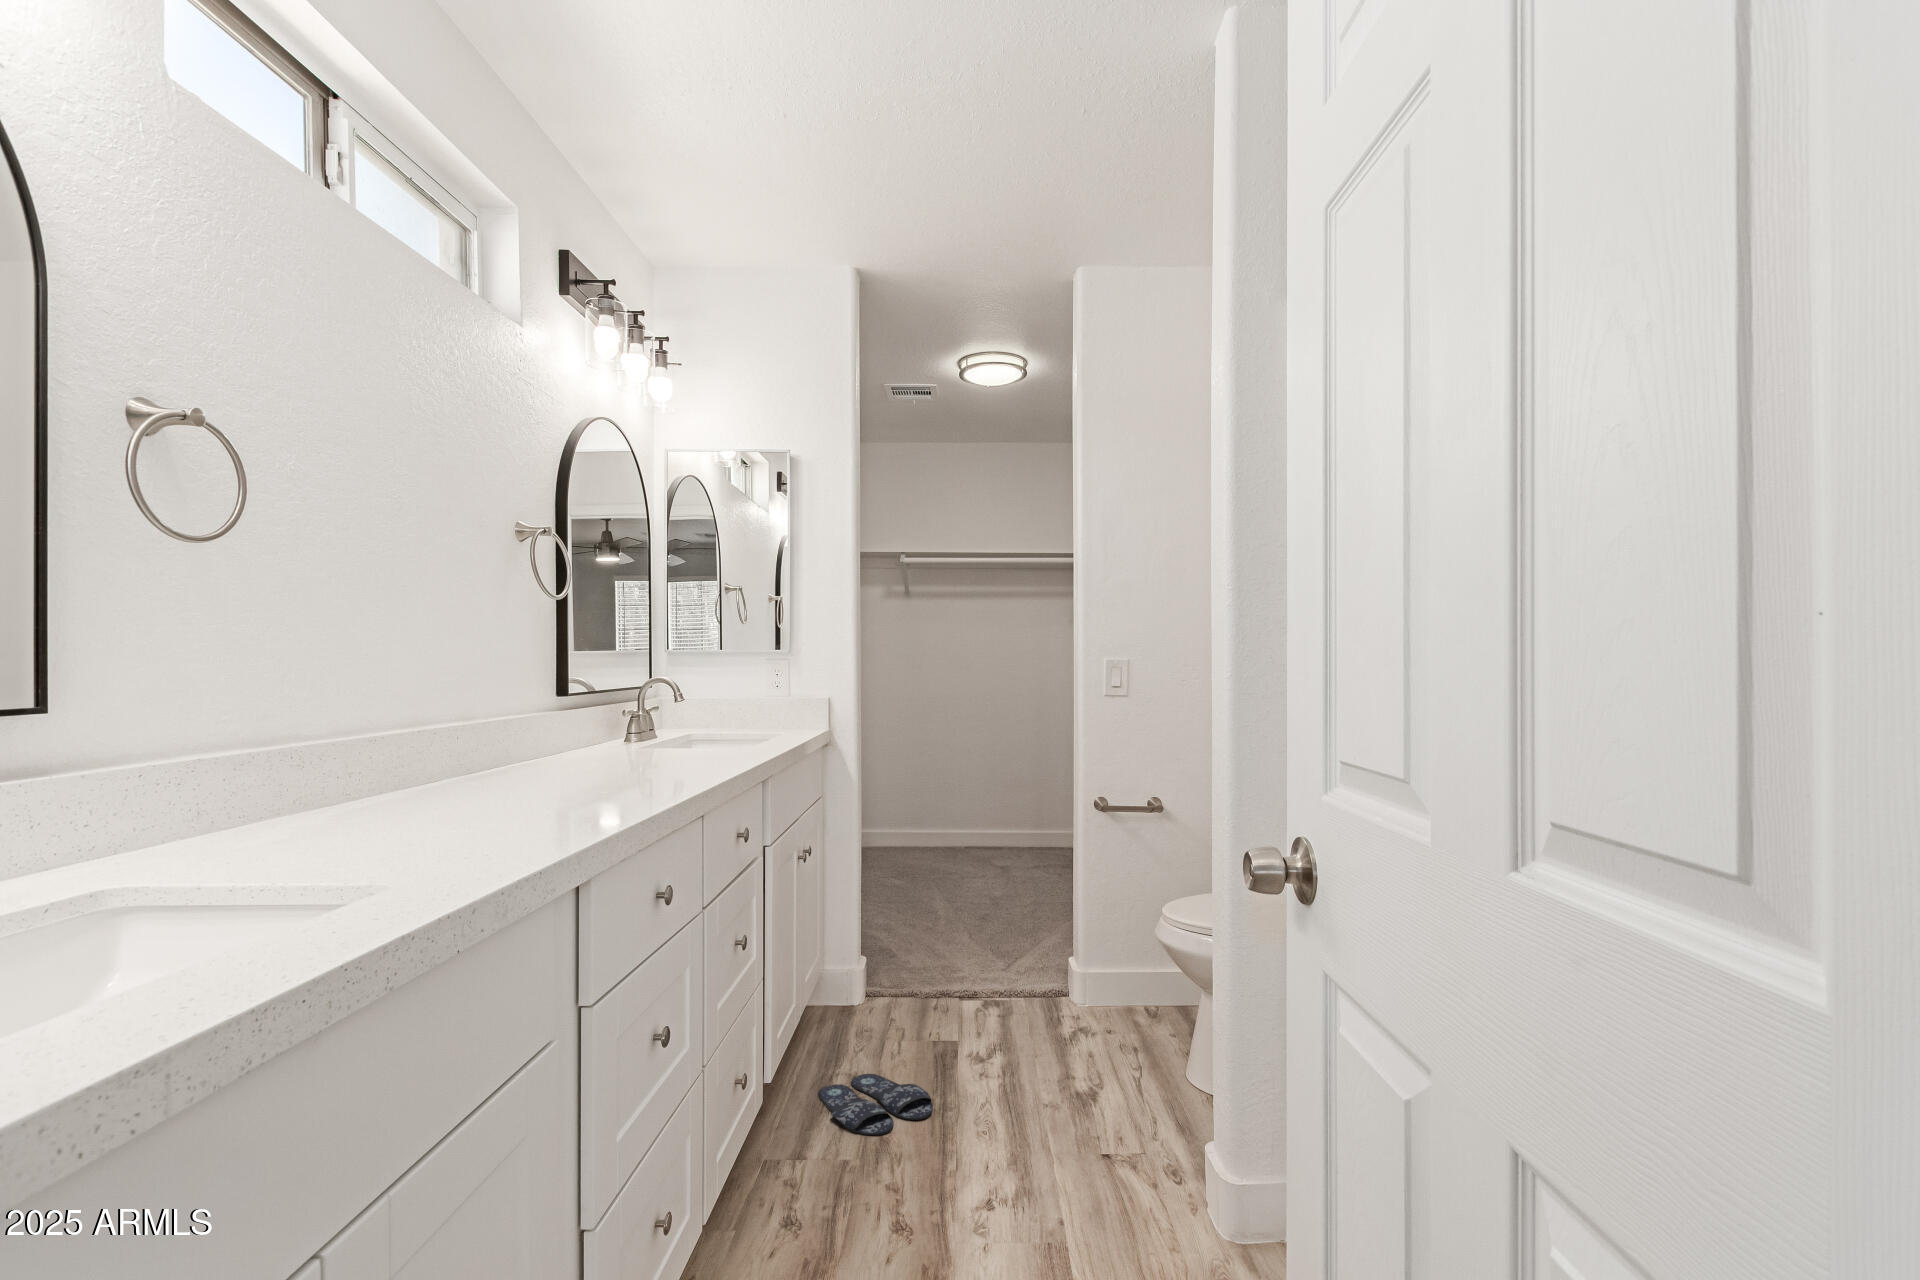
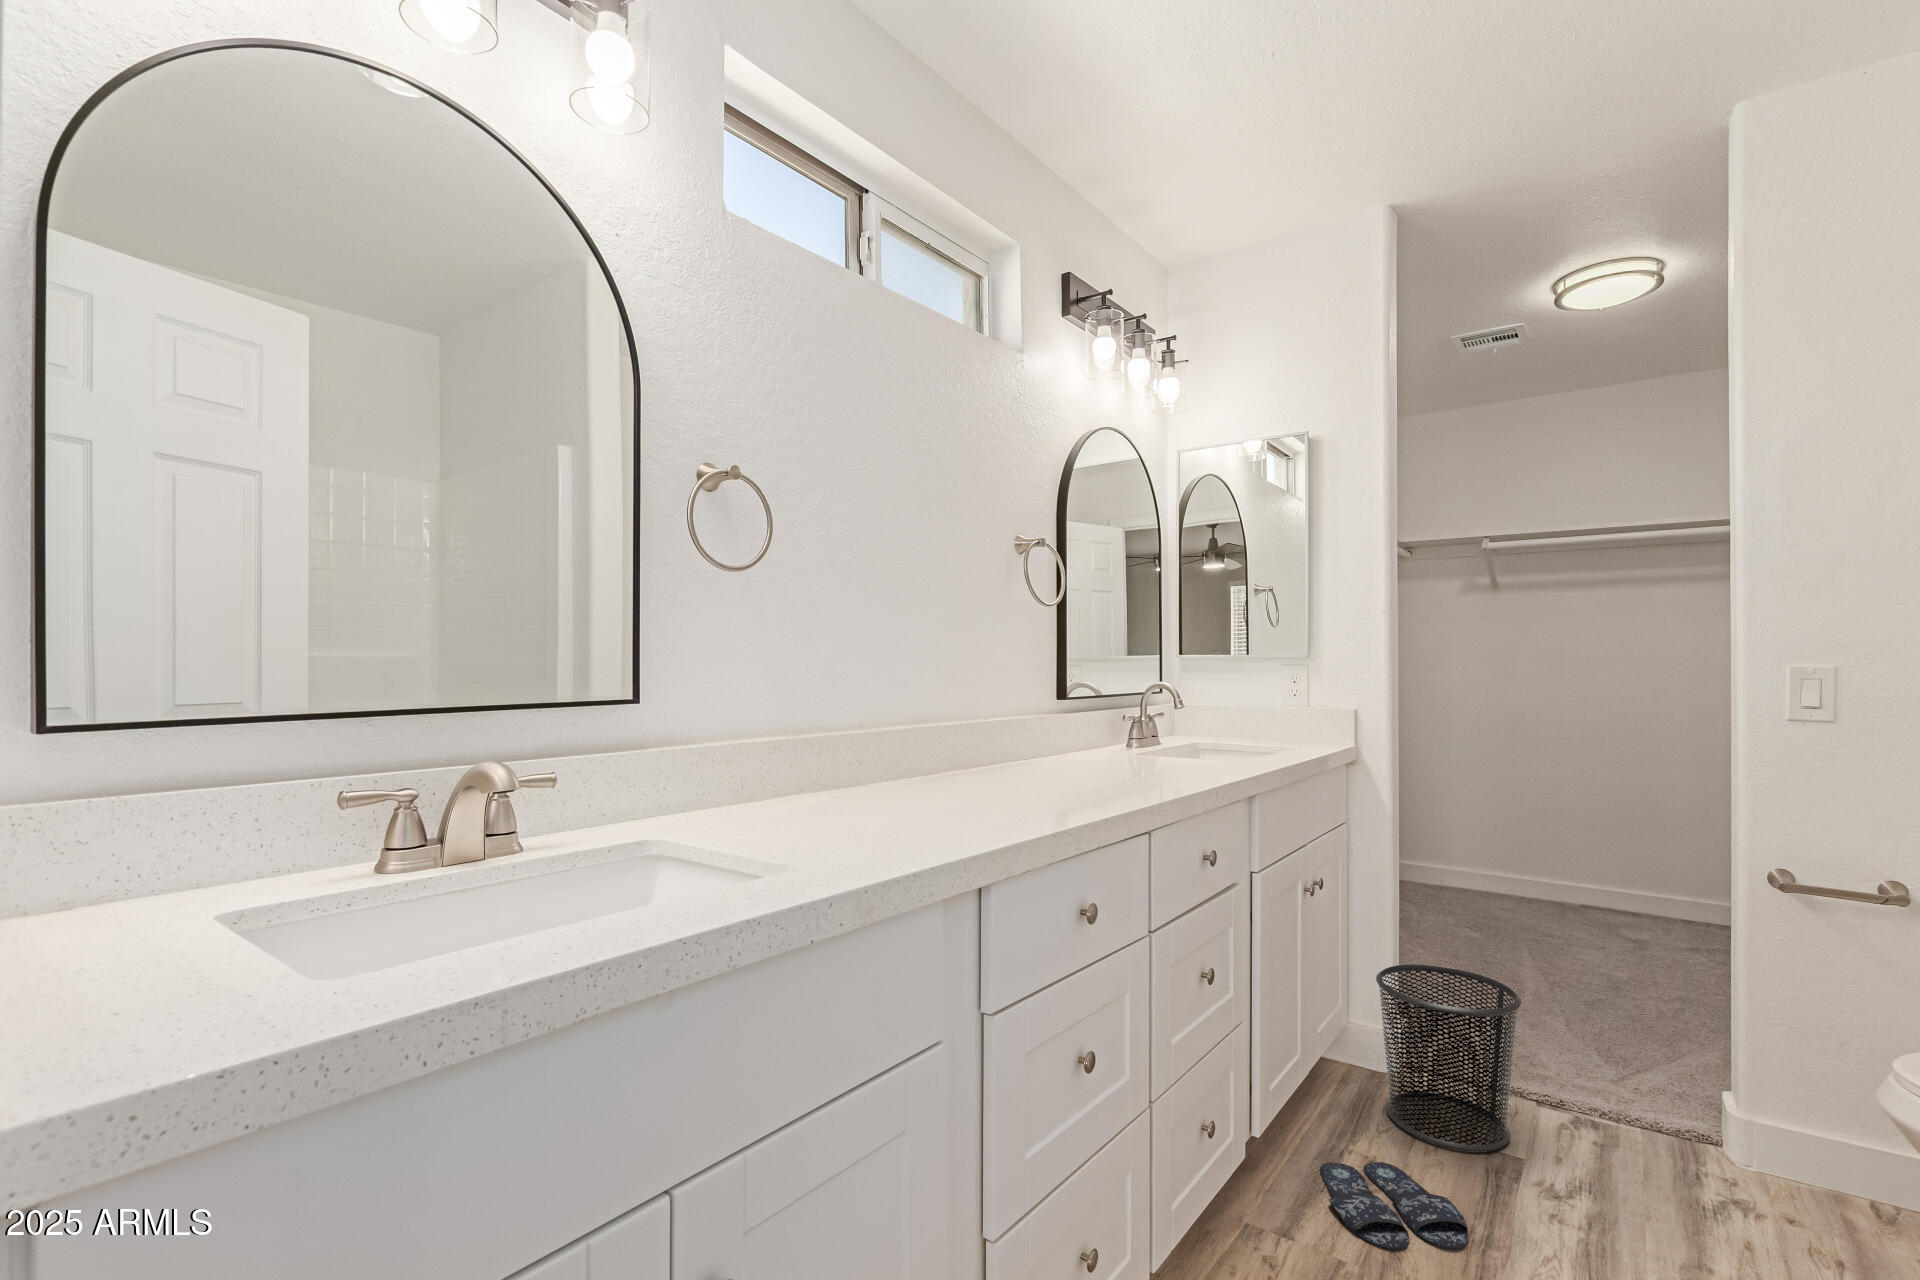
waste bin: none [851,906,955,1050] -> present [1376,964,1521,1151]

